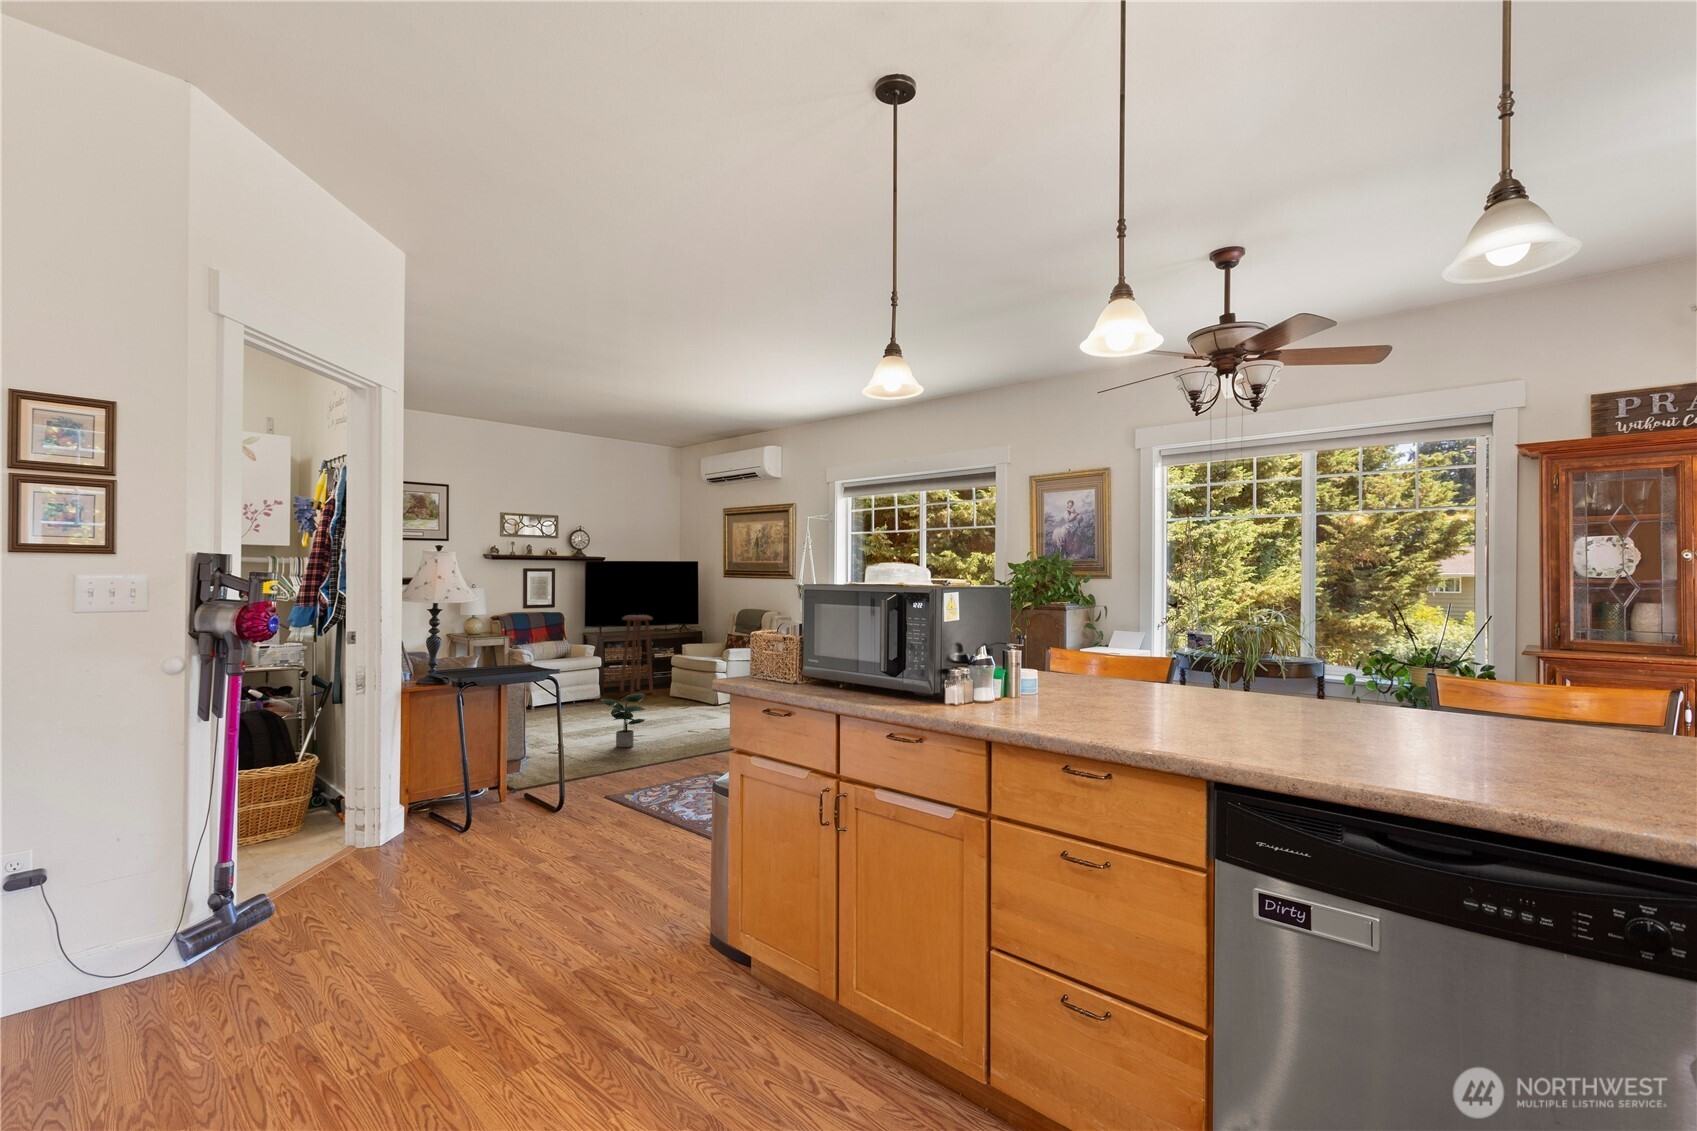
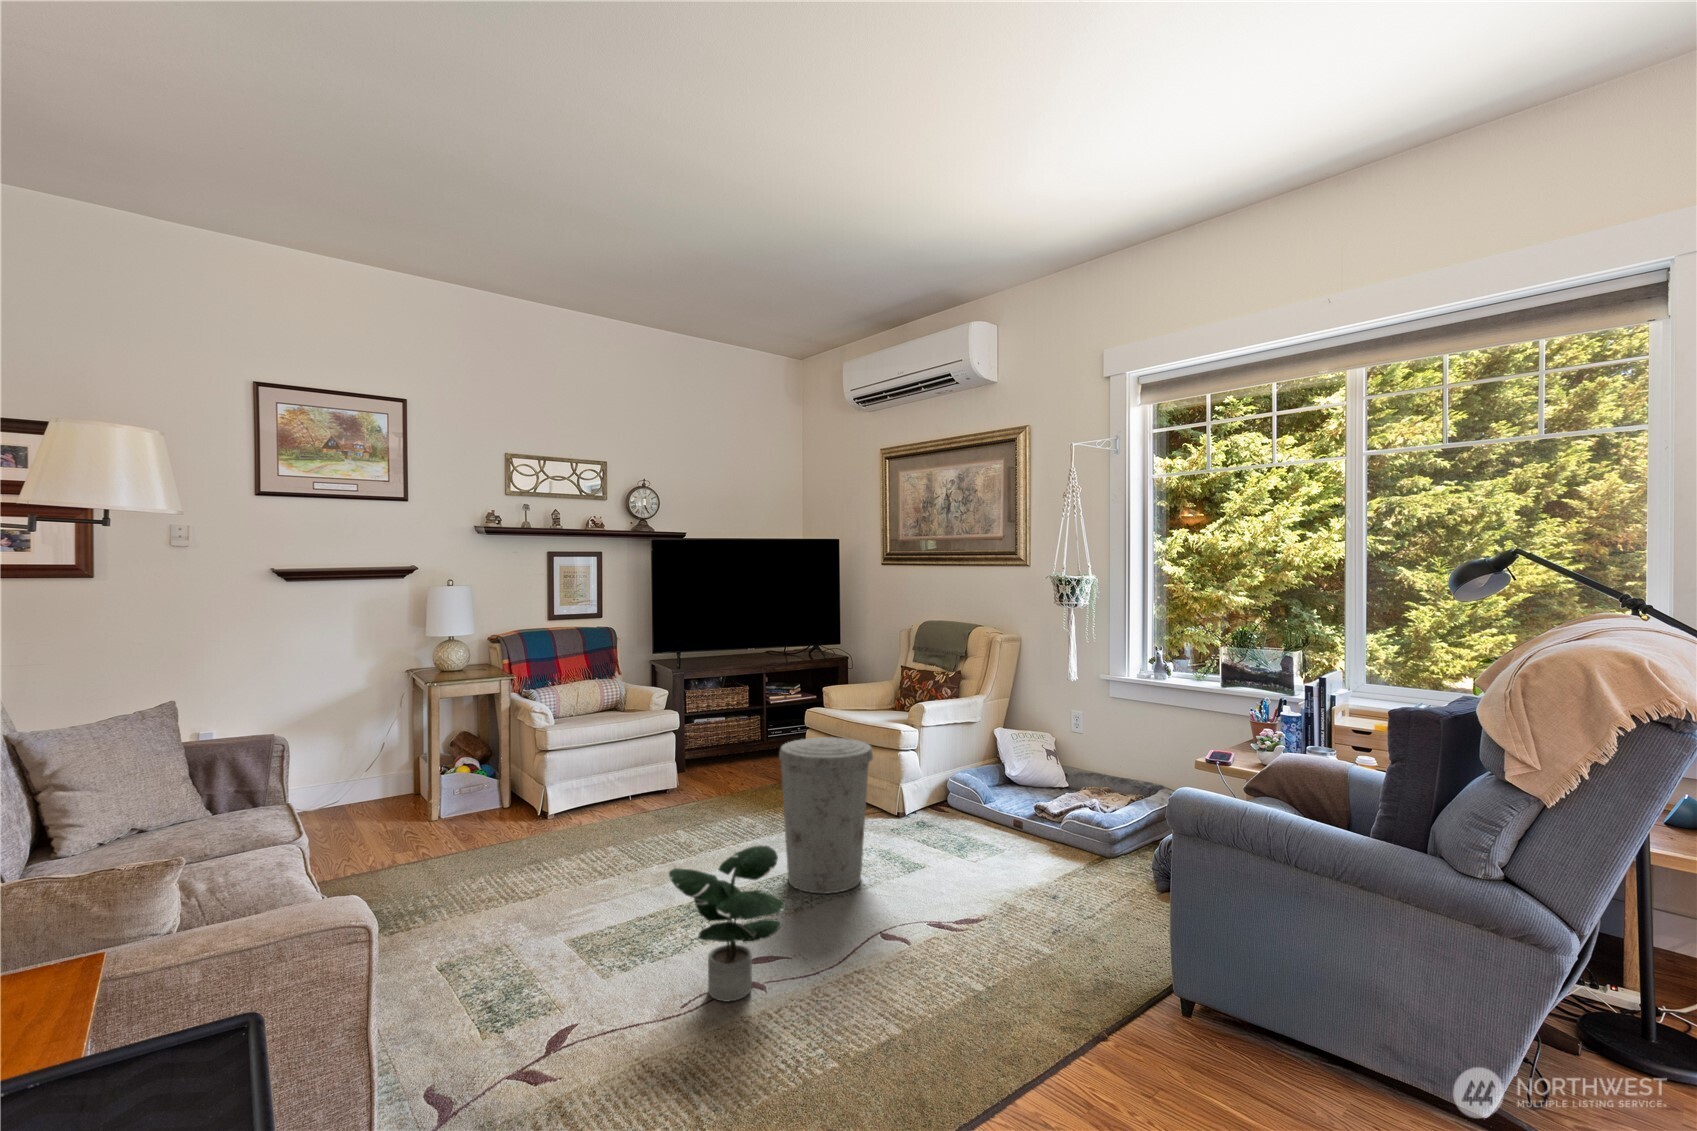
stool: present [620,615,653,694] -> none [713,632,770,773]
trash can: none [651,660,695,727] -> present [779,737,873,894]

